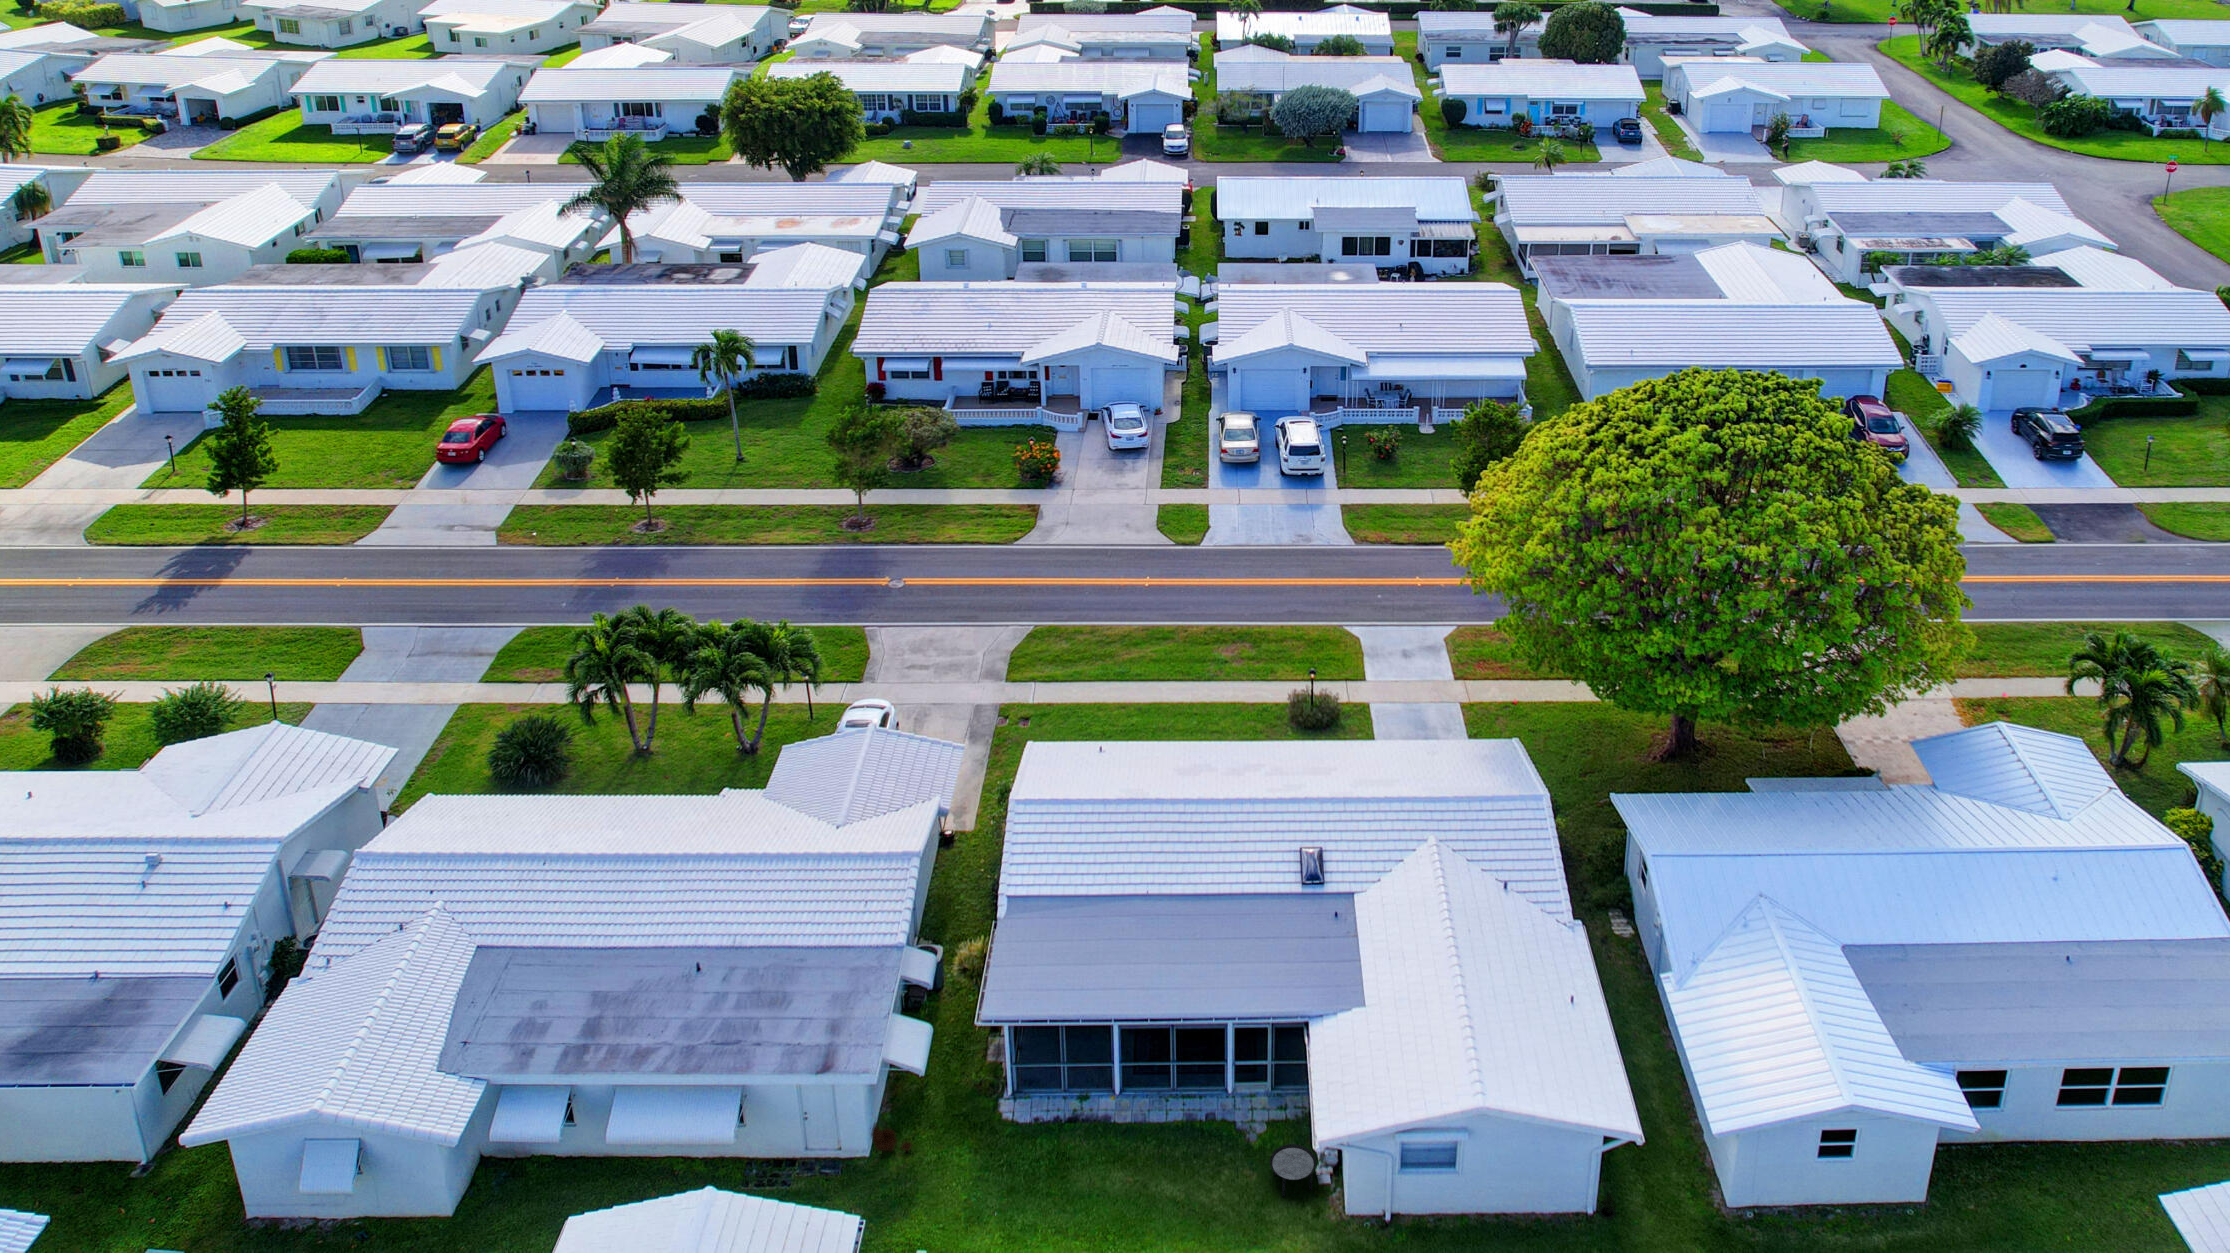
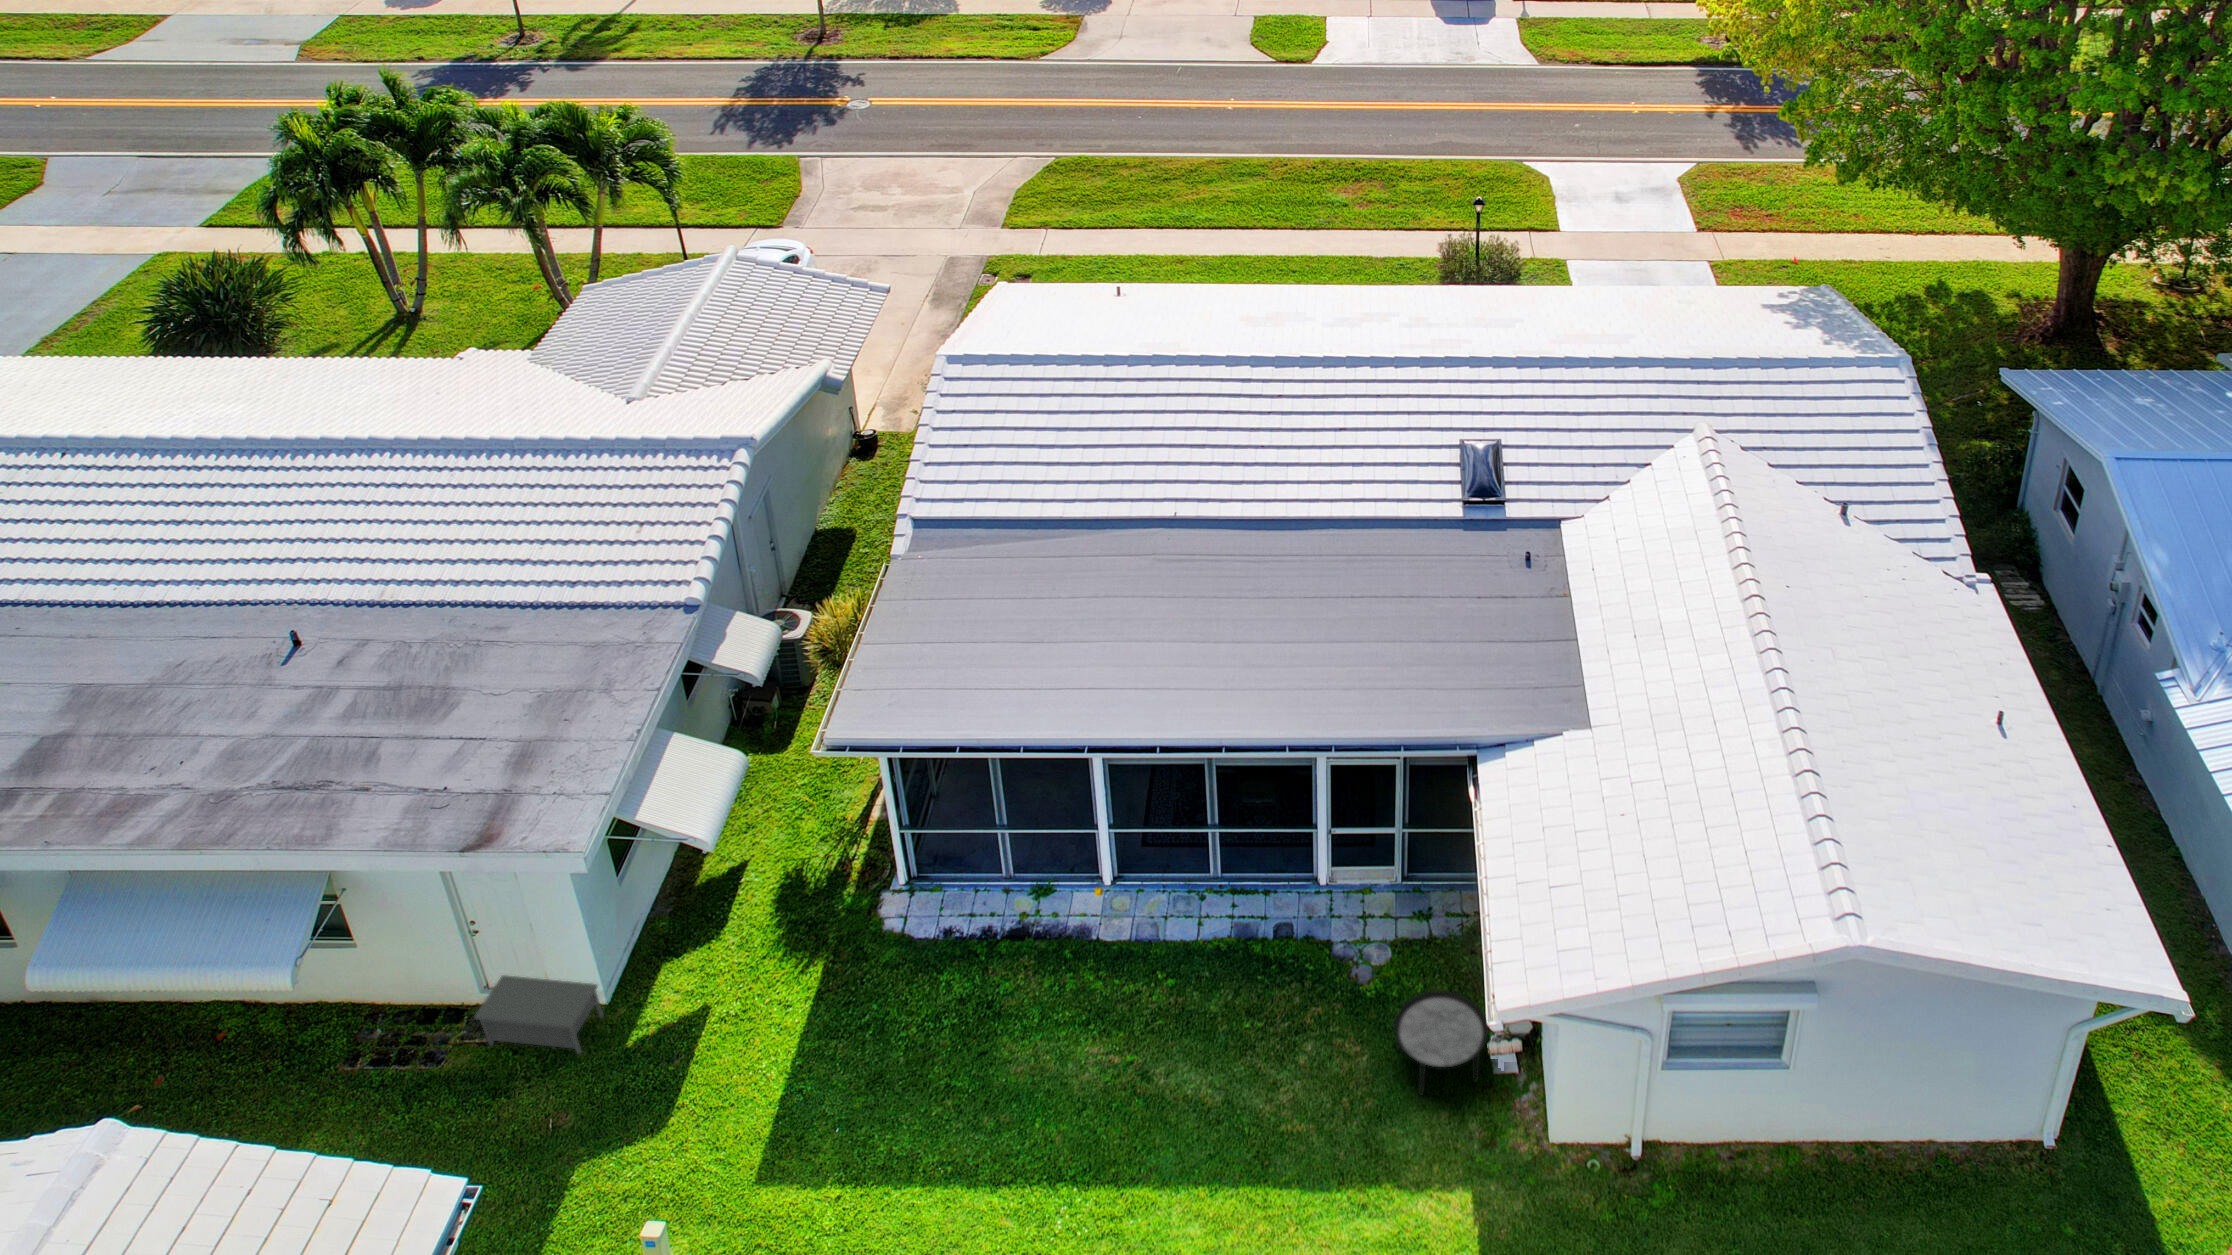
lounge chair: present [871,1123,912,1159] -> none [606,936,702,1008]
storage bench: none [808,1143,867,1183] -> present [475,975,604,1055]
potted tree: present [1599,1192,1616,1219] -> none [2063,1098,2106,1152]

